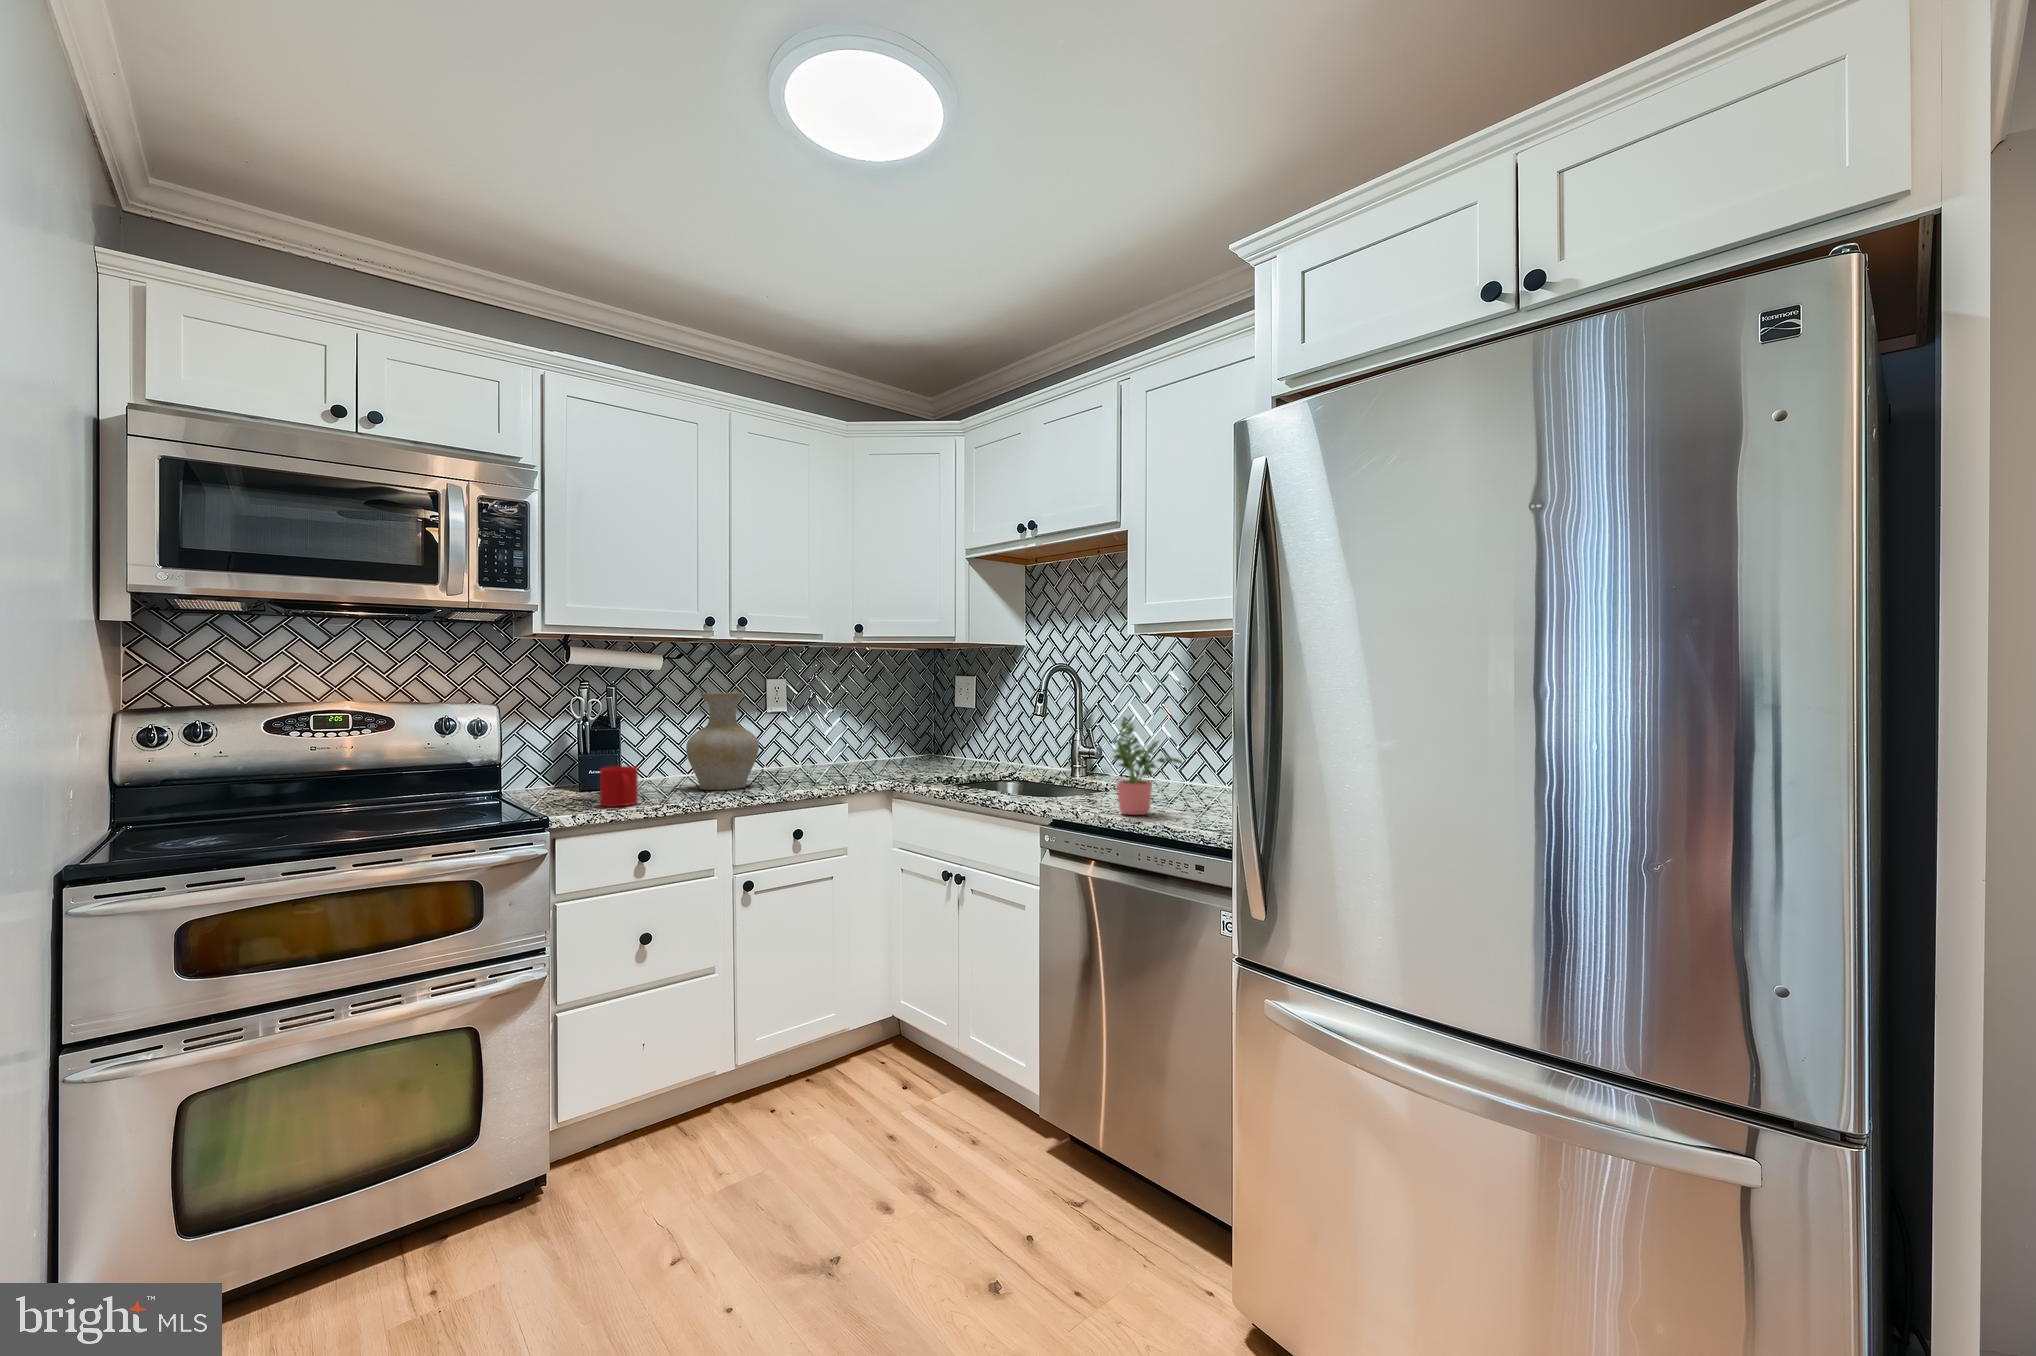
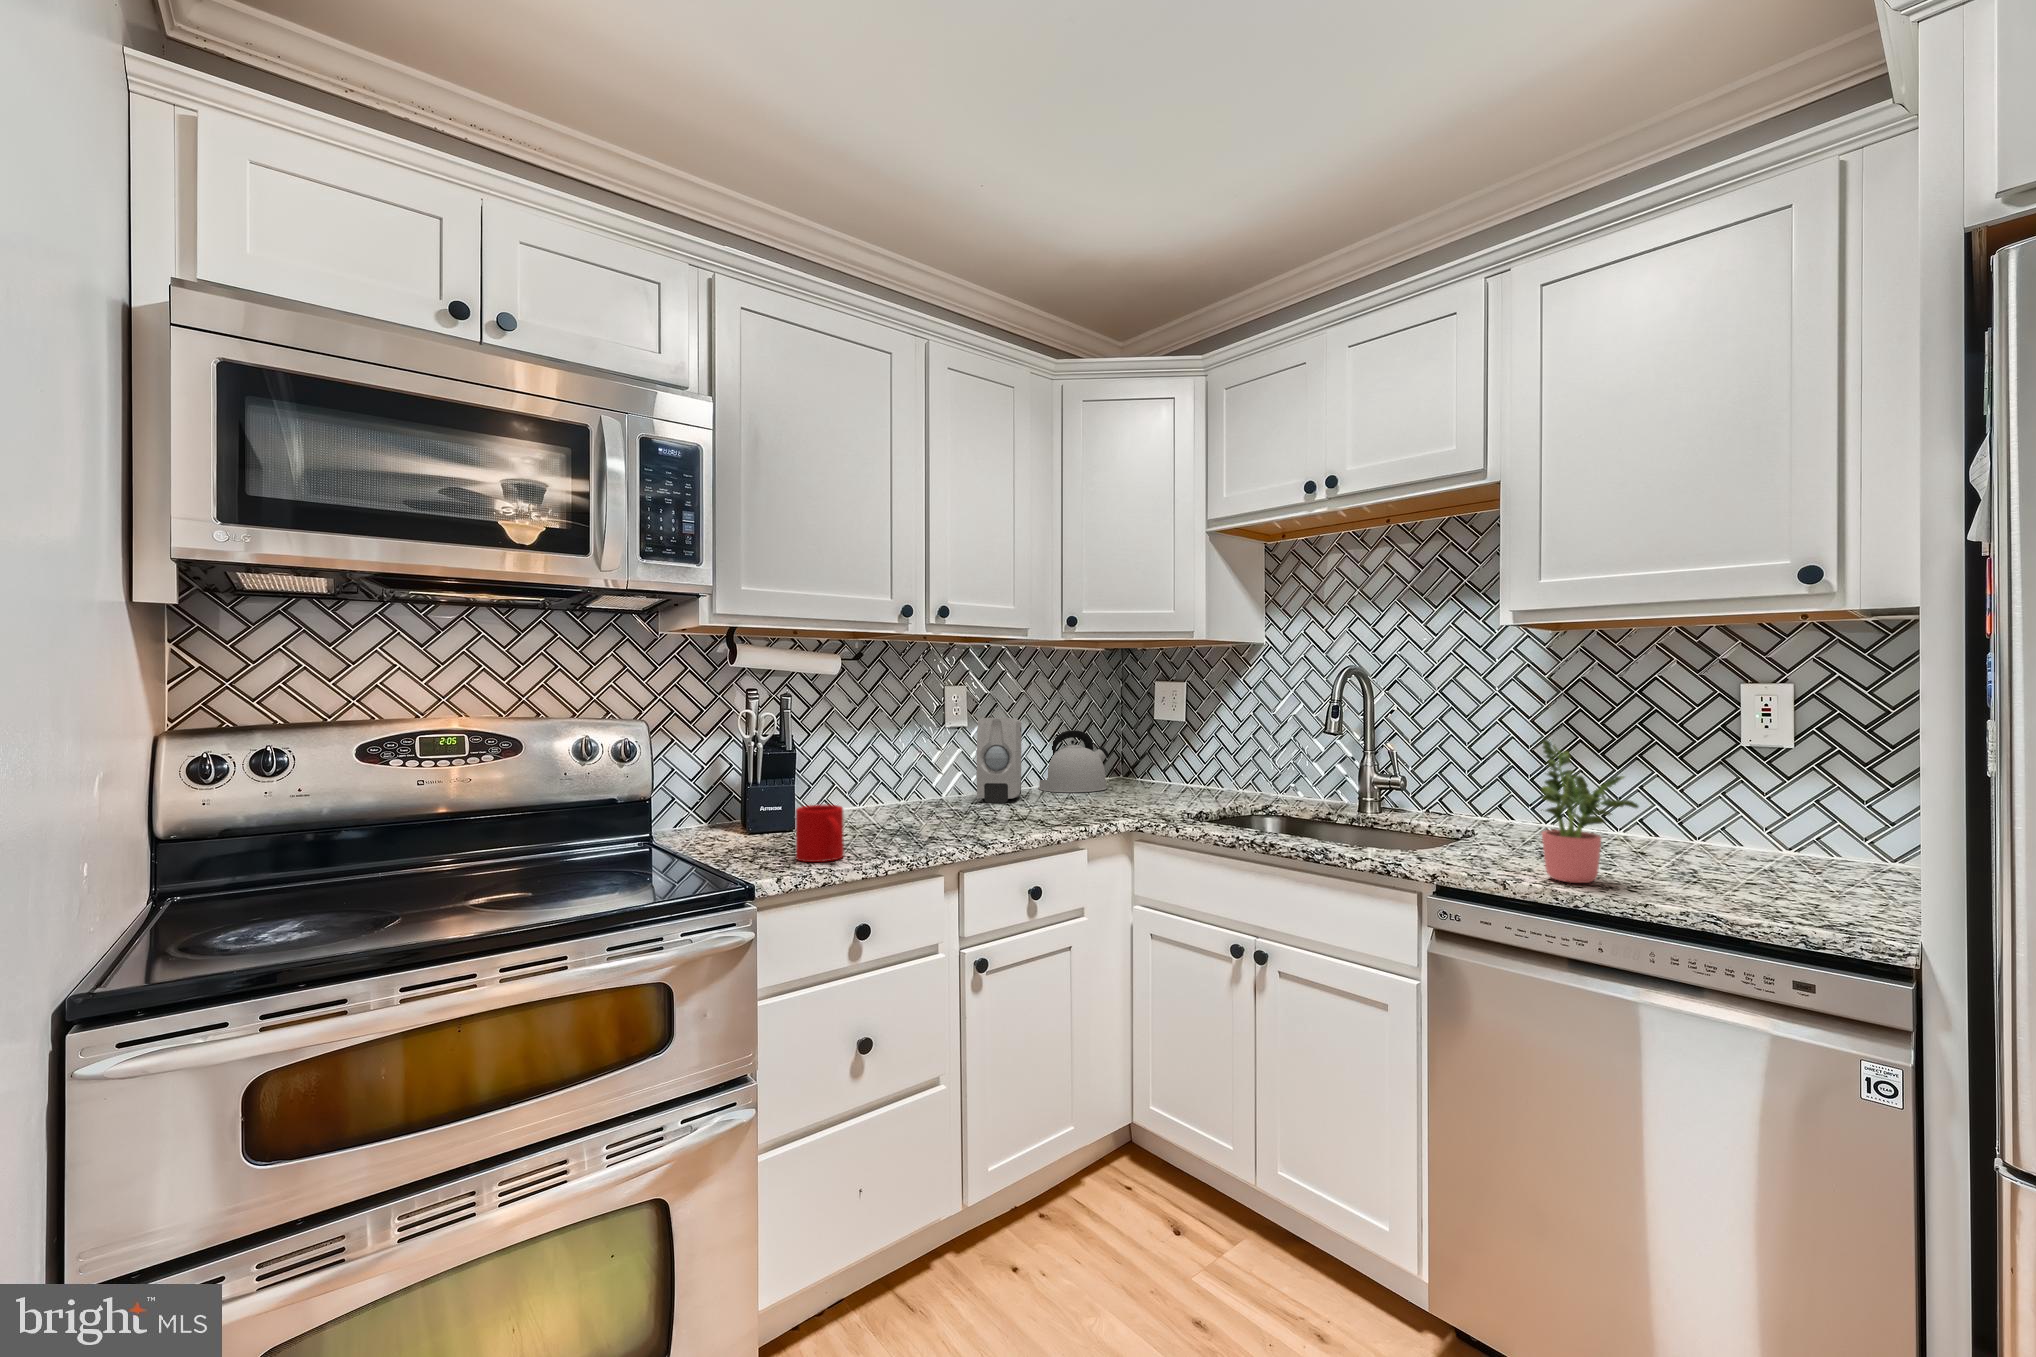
vase: present [686,693,759,790] -> none [877,704,967,832]
soap dispenser: none [791,705,834,772] -> present [977,718,1022,803]
kettle: none [856,716,916,766] -> present [1039,730,1108,792]

